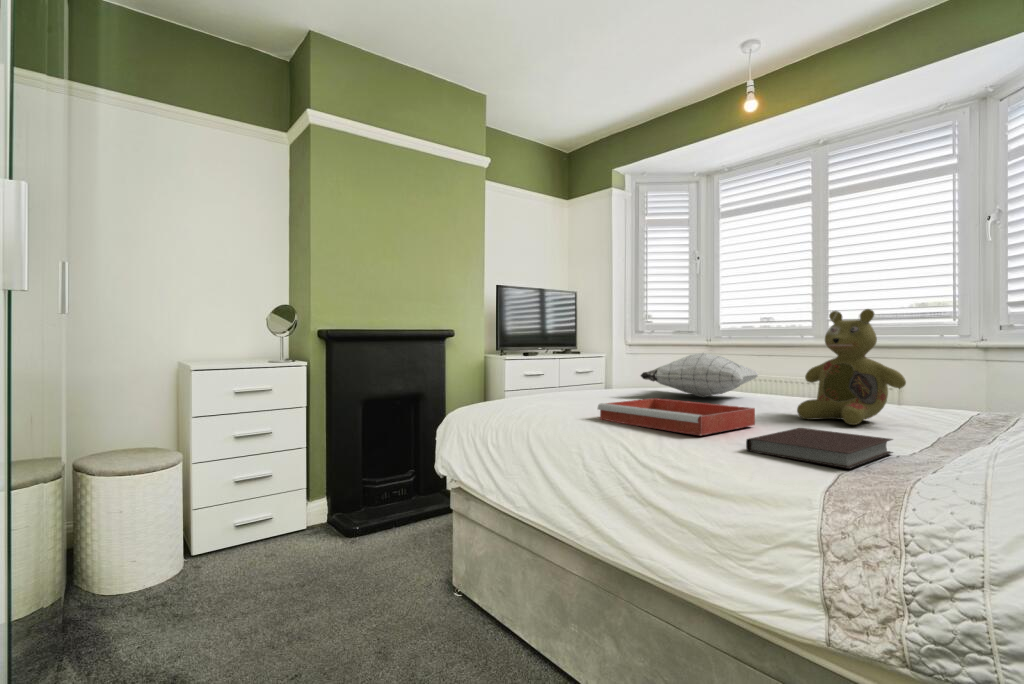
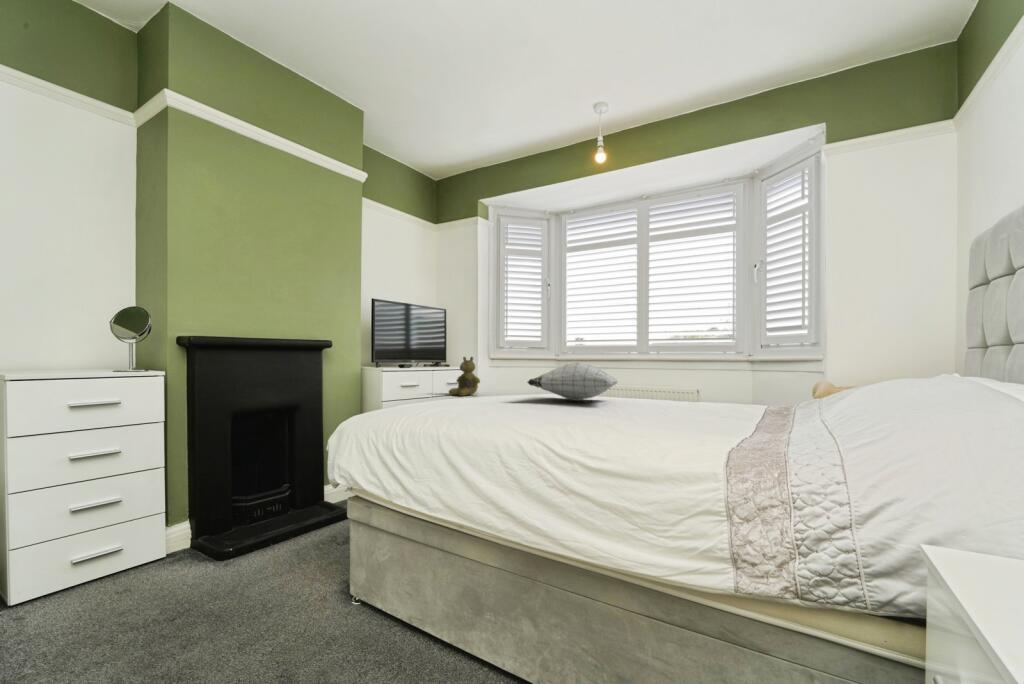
stuffed bear: present [797,309,906,425] -> present [449,357,480,396]
tray: present [598,398,755,435] -> none [509,401,639,430]
notebook: present [746,428,893,469] -> none [651,420,749,449]

